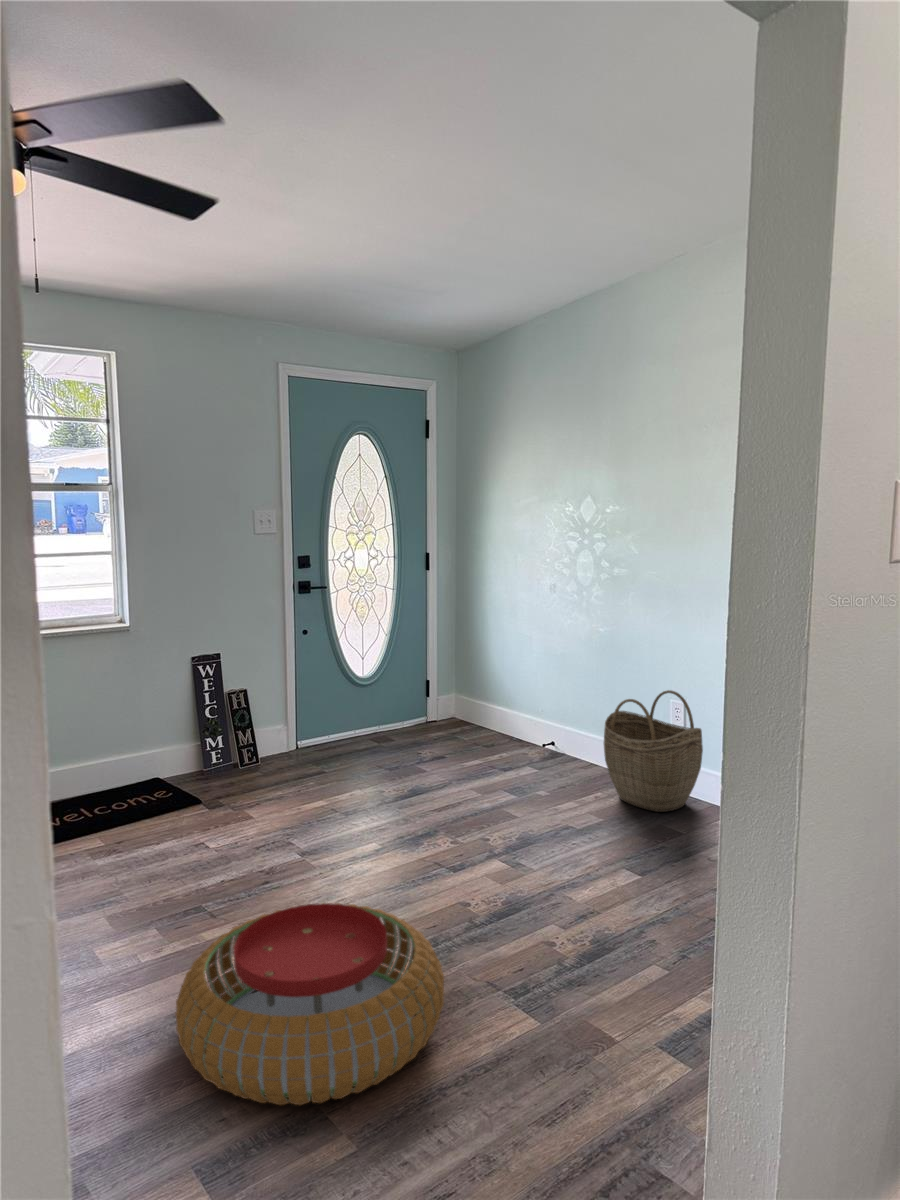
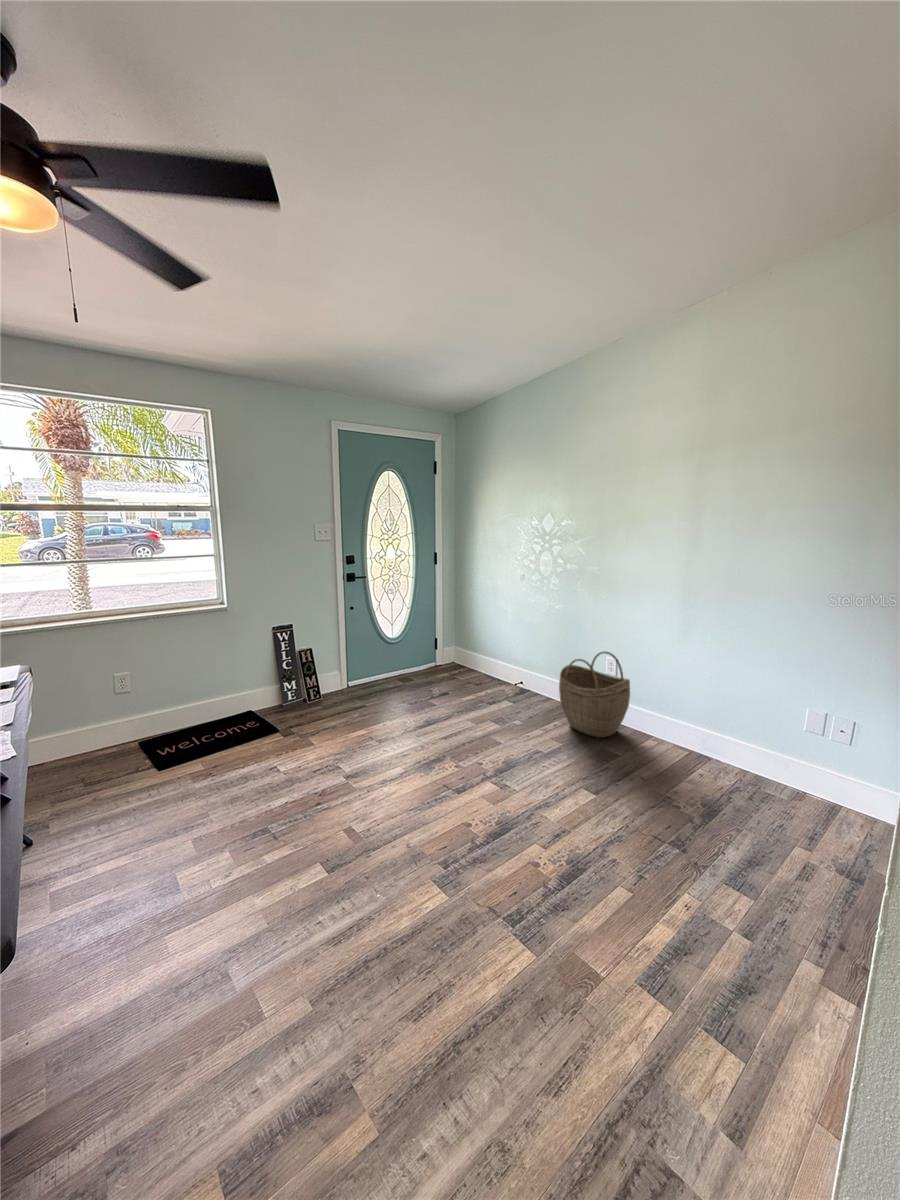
pouf: present [176,903,444,1105] -> none [219,843,456,1077]

